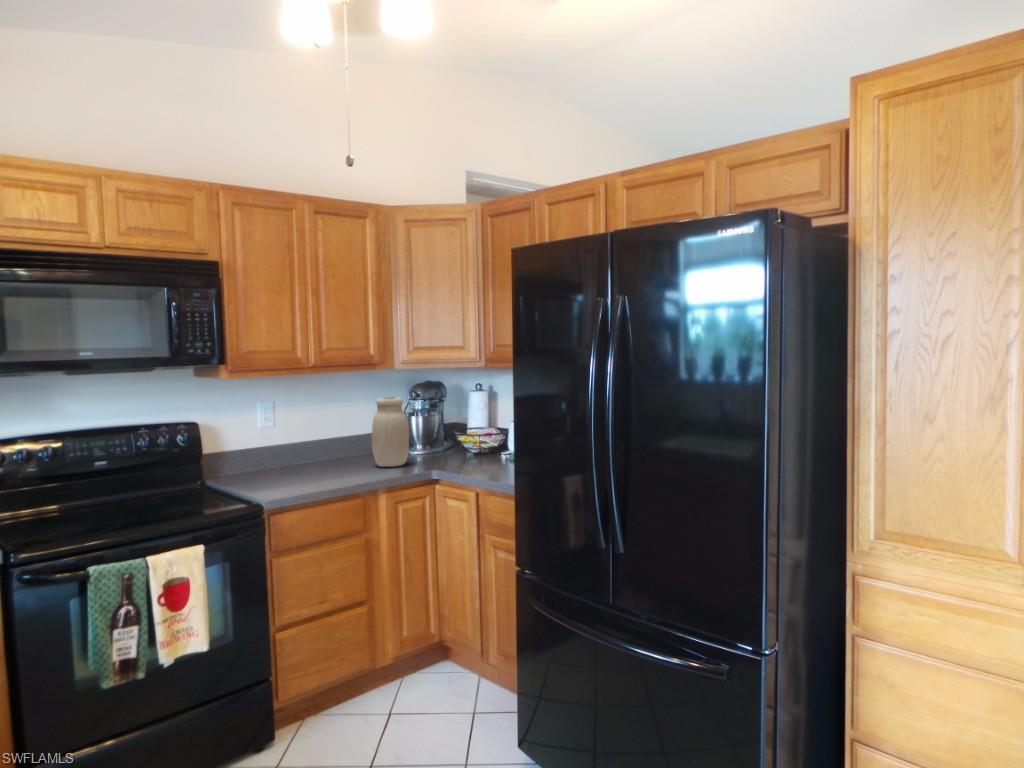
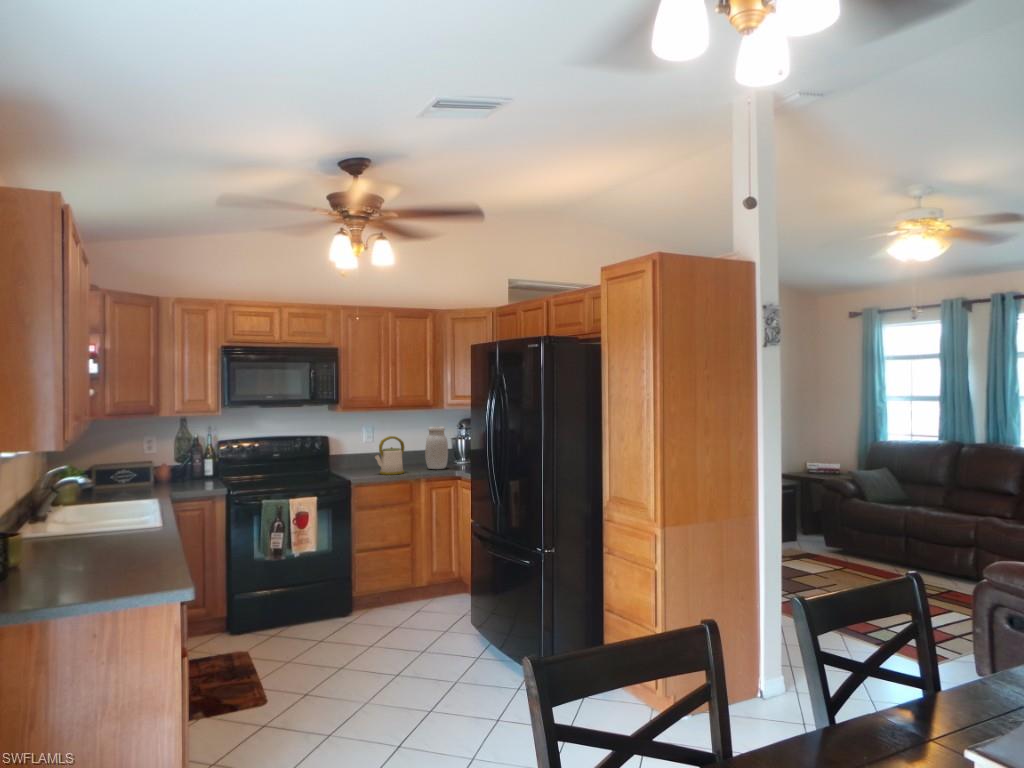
kettle: none [295,418,347,485] -> present [375,436,404,475]

